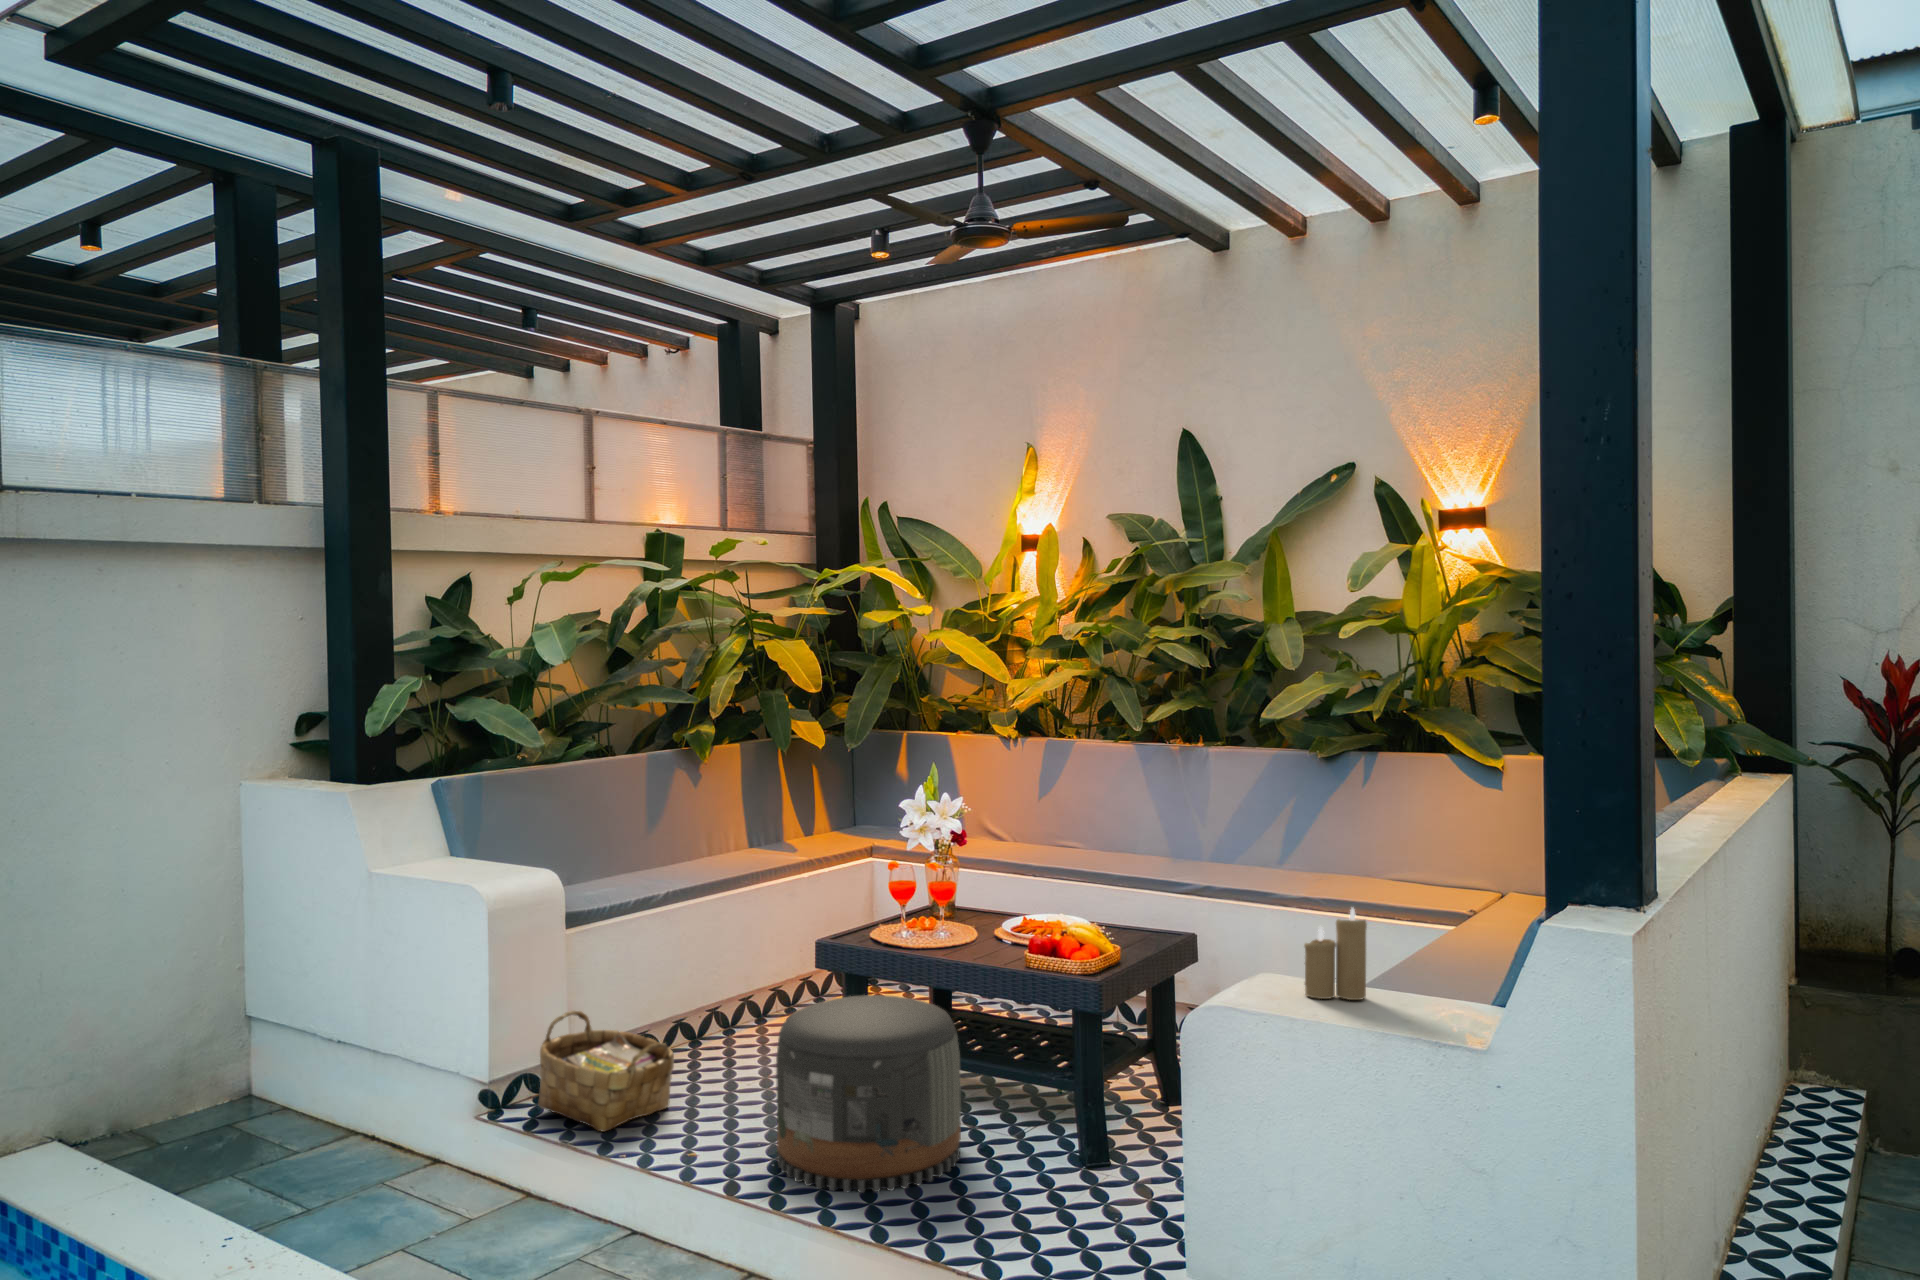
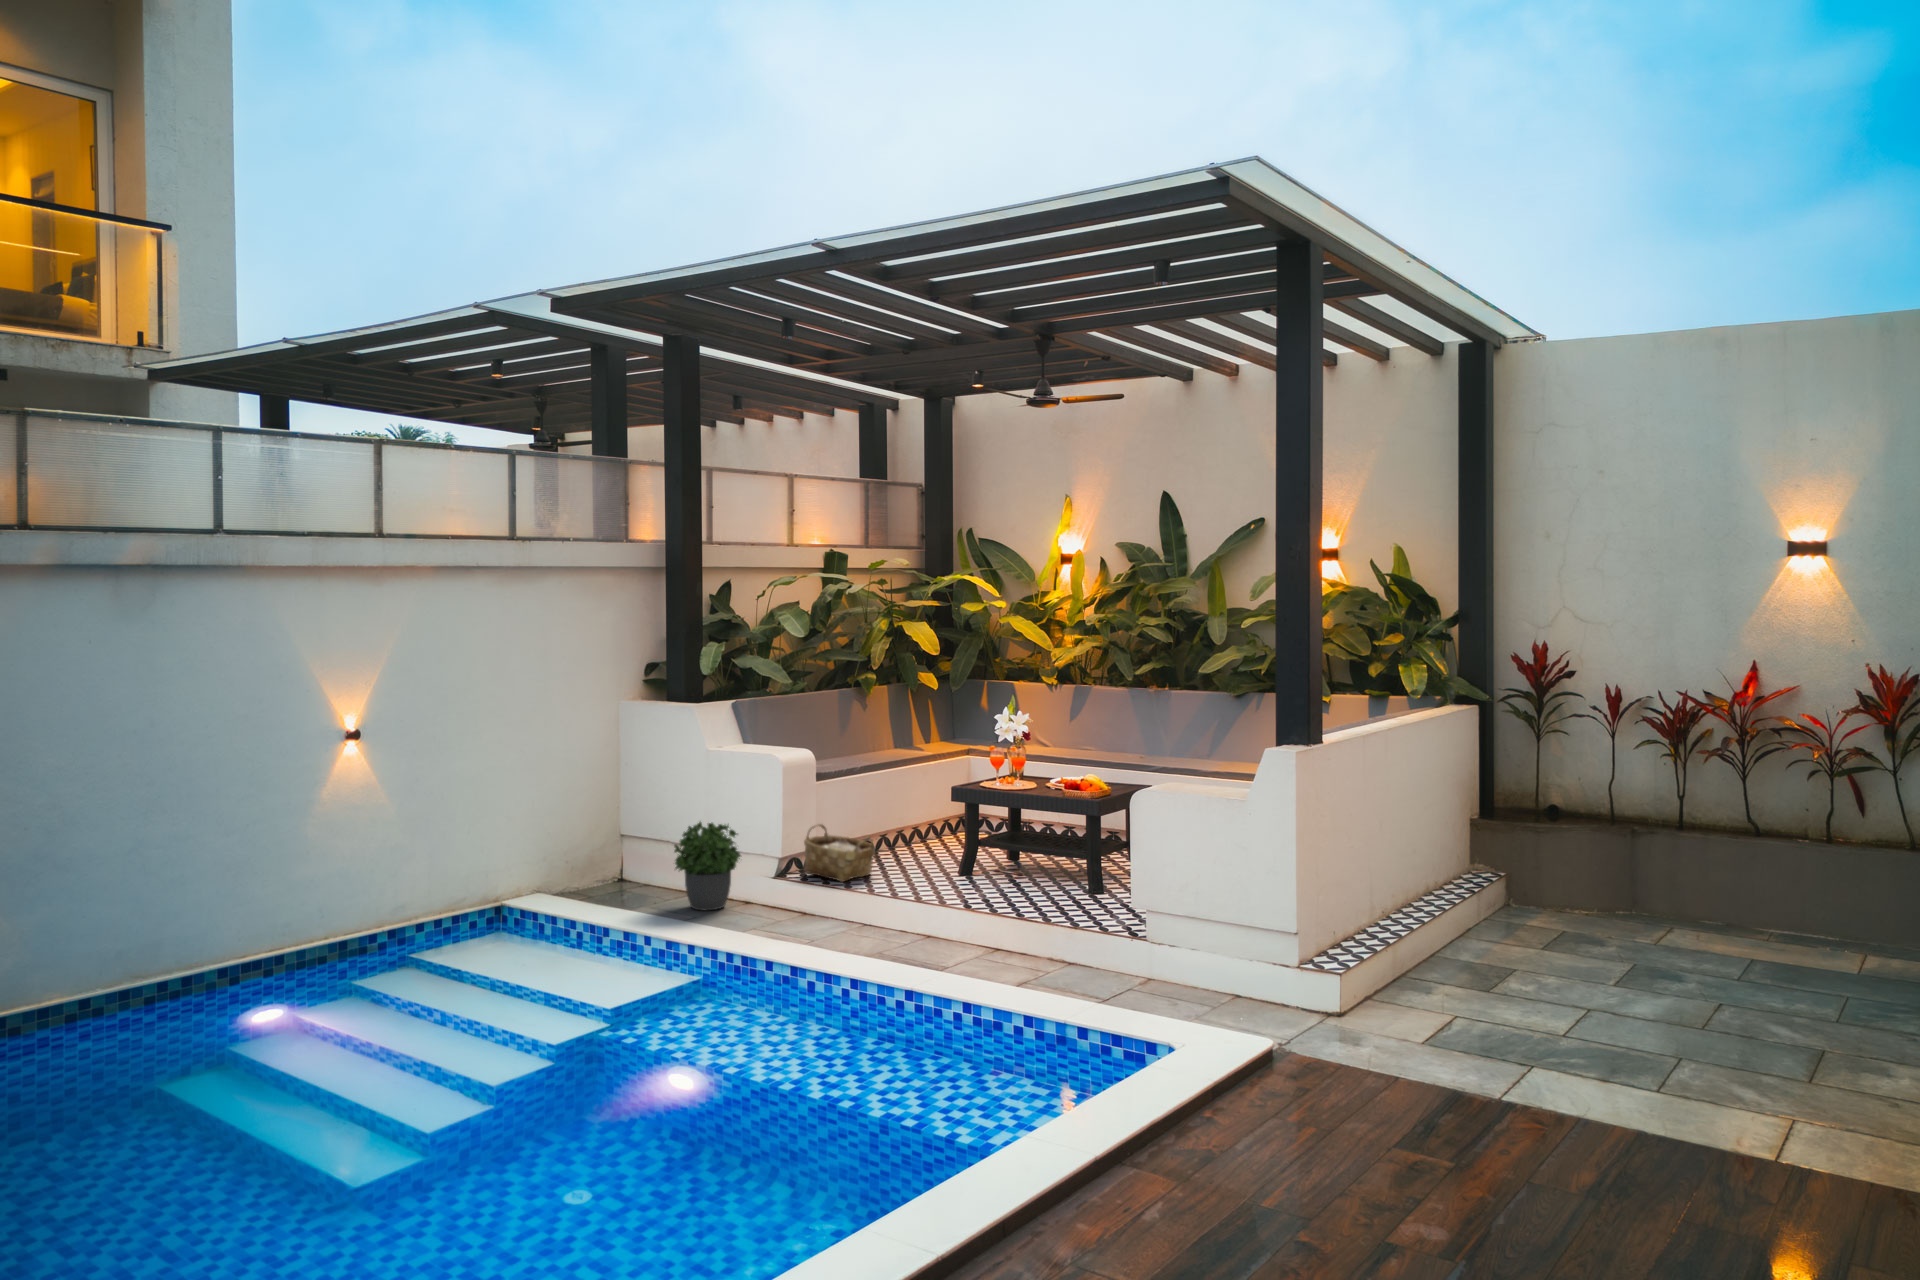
candle: present [1304,908,1367,1000] -> none [1187,755,1215,795]
pouf: present [776,995,961,1193] -> none [935,813,1029,902]
potted plant: none [268,1013,422,1195] -> present [674,822,741,911]

